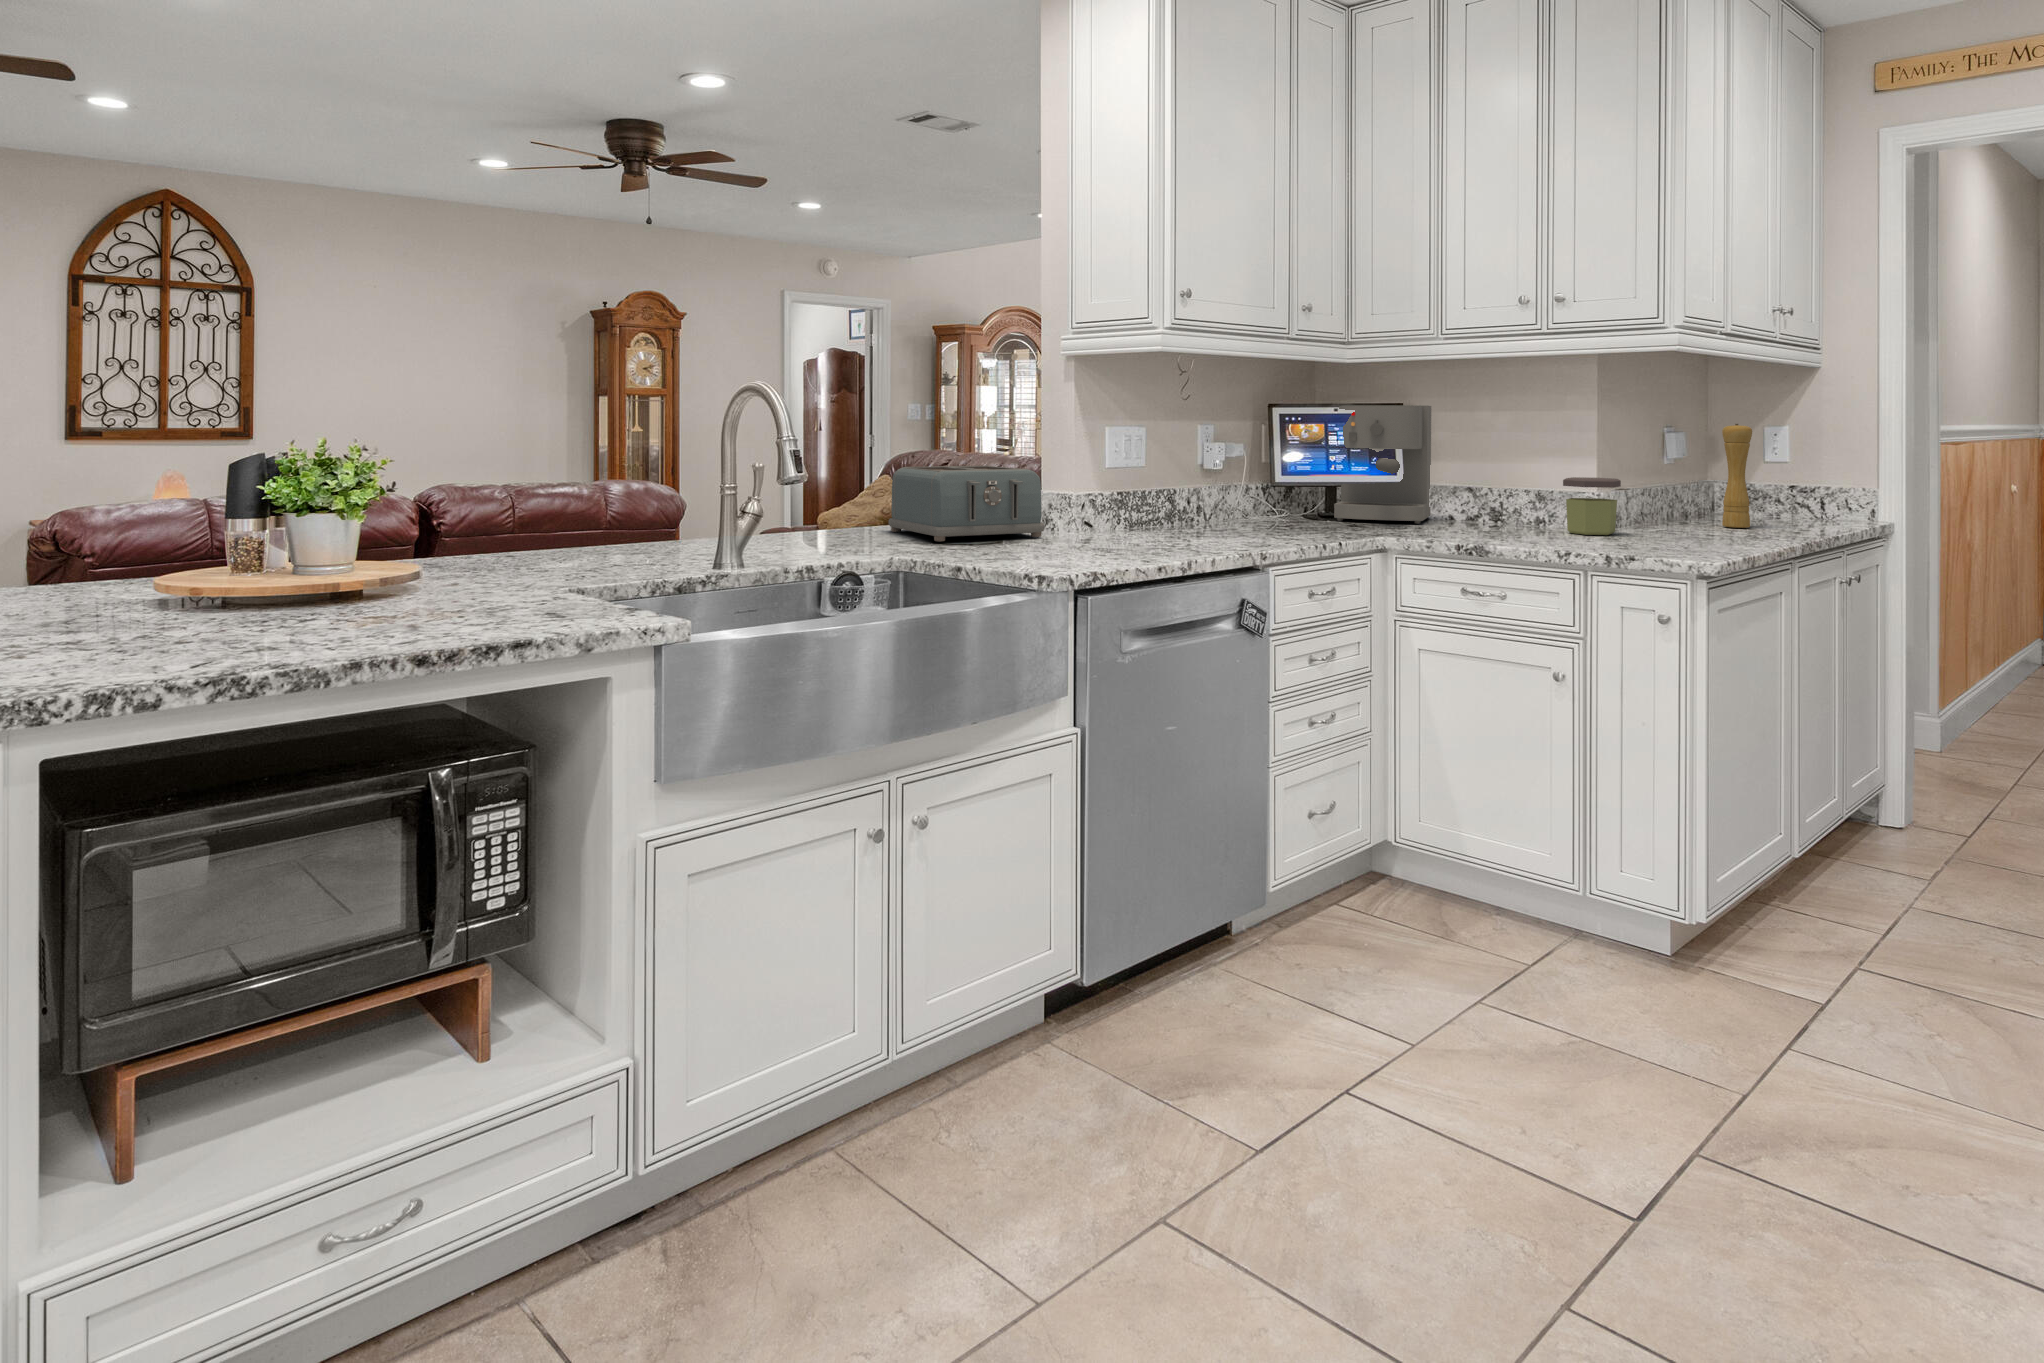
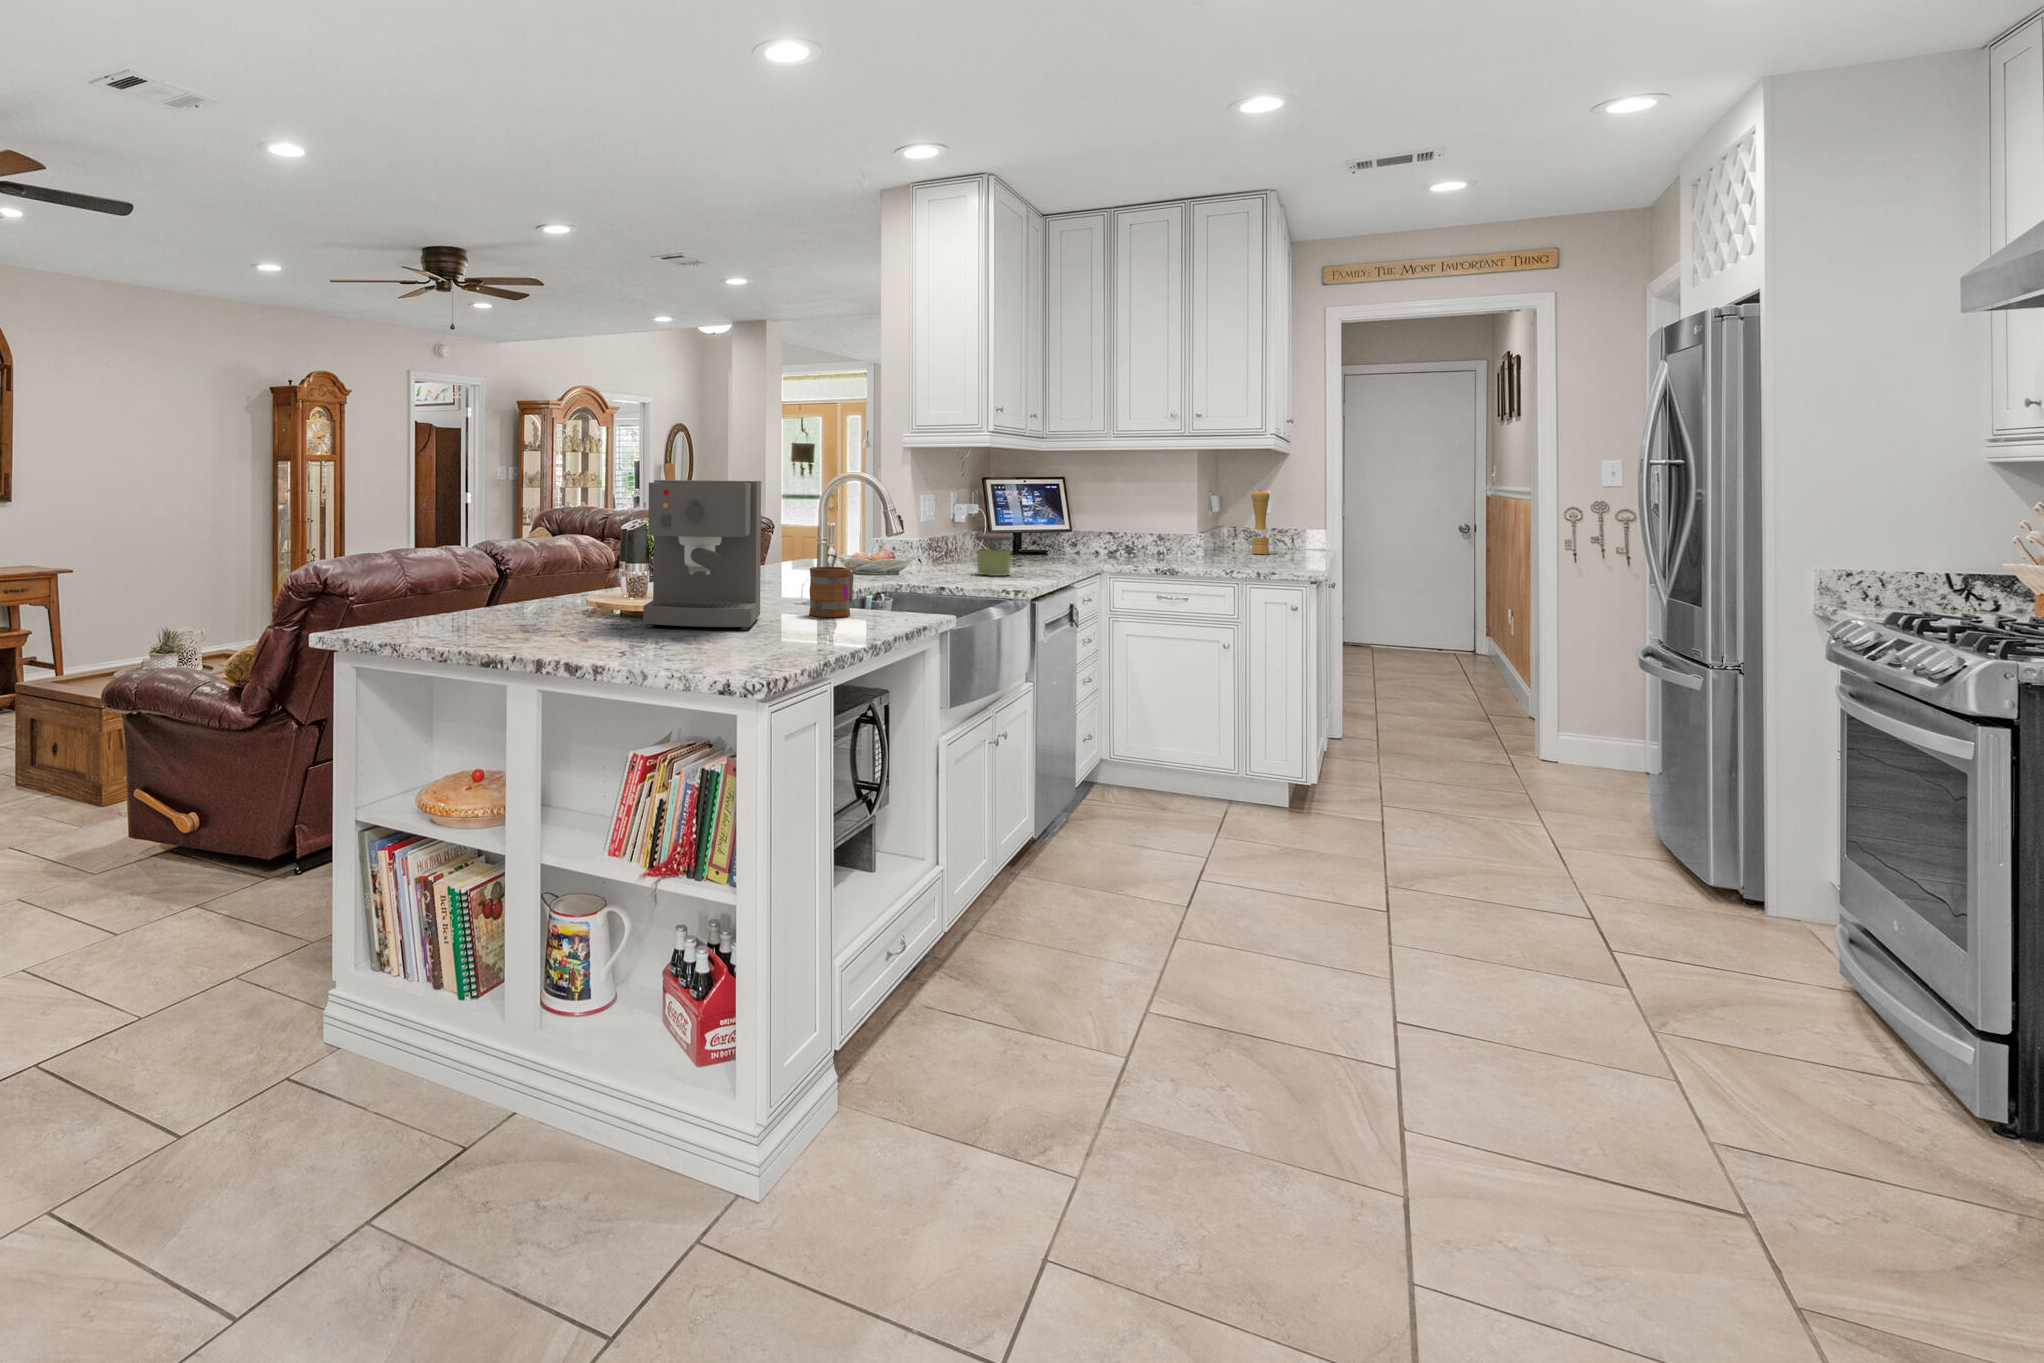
coffee maker: present [1334,405,1431,524] -> present [643,480,761,630]
toaster: present [889,466,1045,541] -> none [789,520,900,570]
jar: present [1563,477,1621,535] -> present [975,533,1013,576]
mug: none [445,536,559,628] -> present [809,567,853,617]

